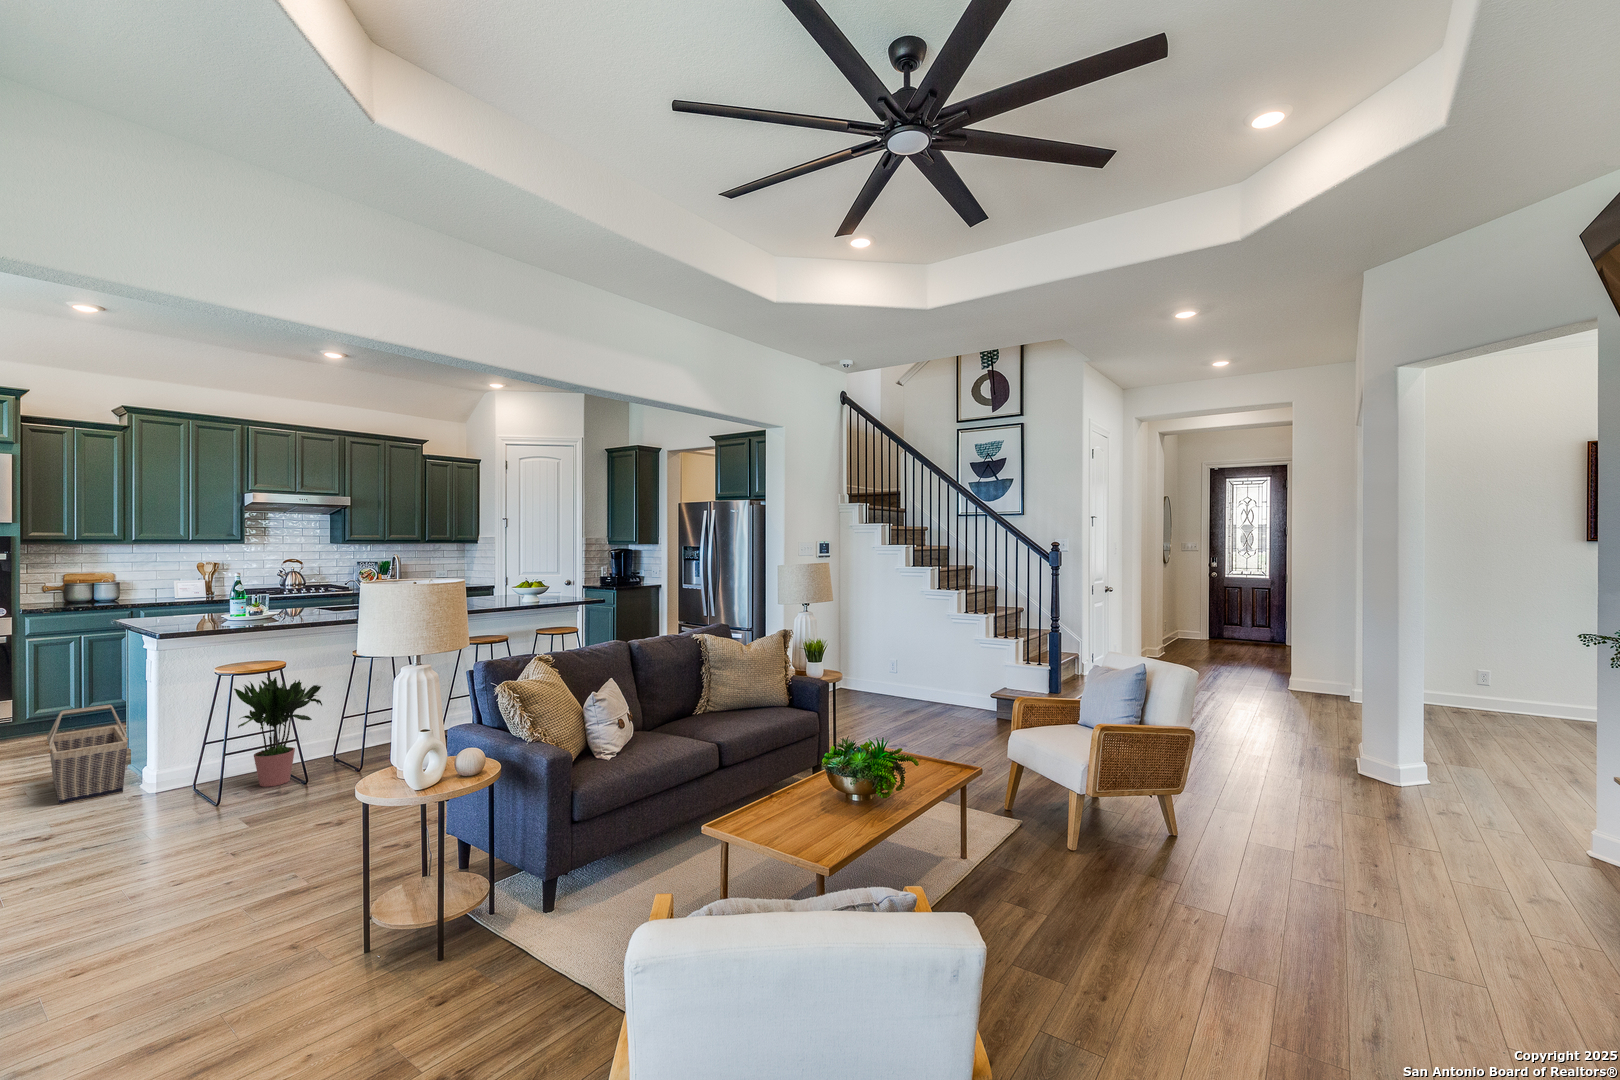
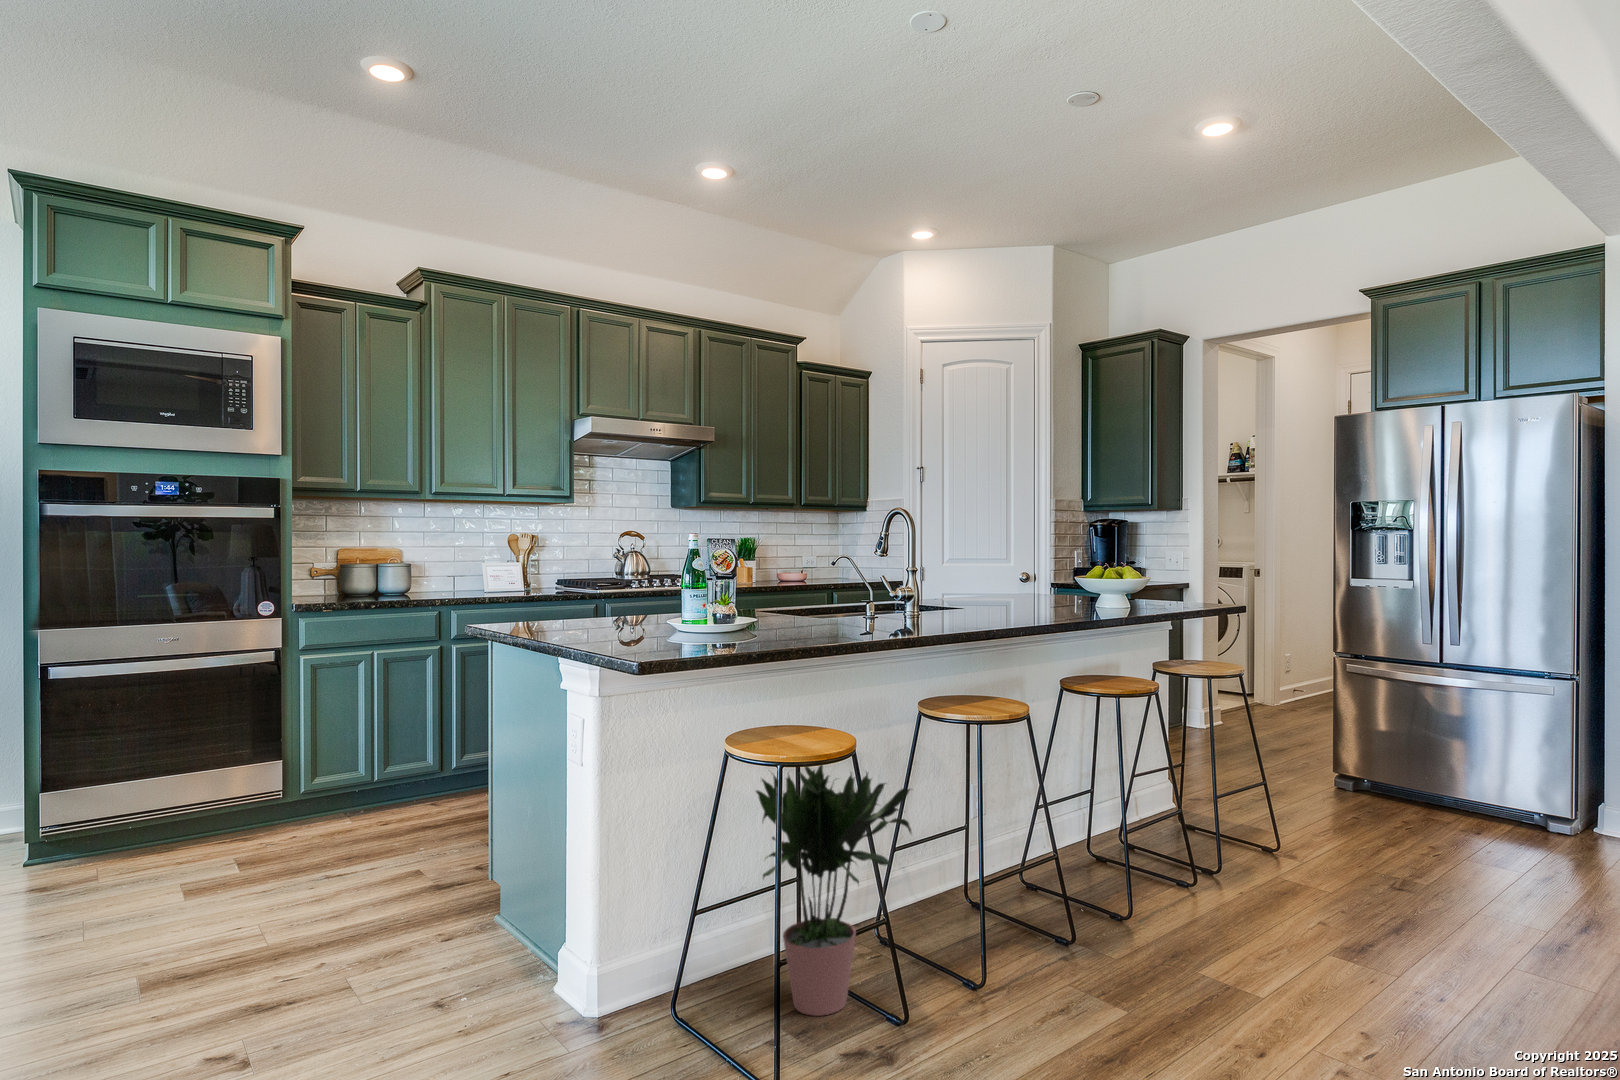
basket: present [45,704,128,805] -> none [384,802,542,1027]

